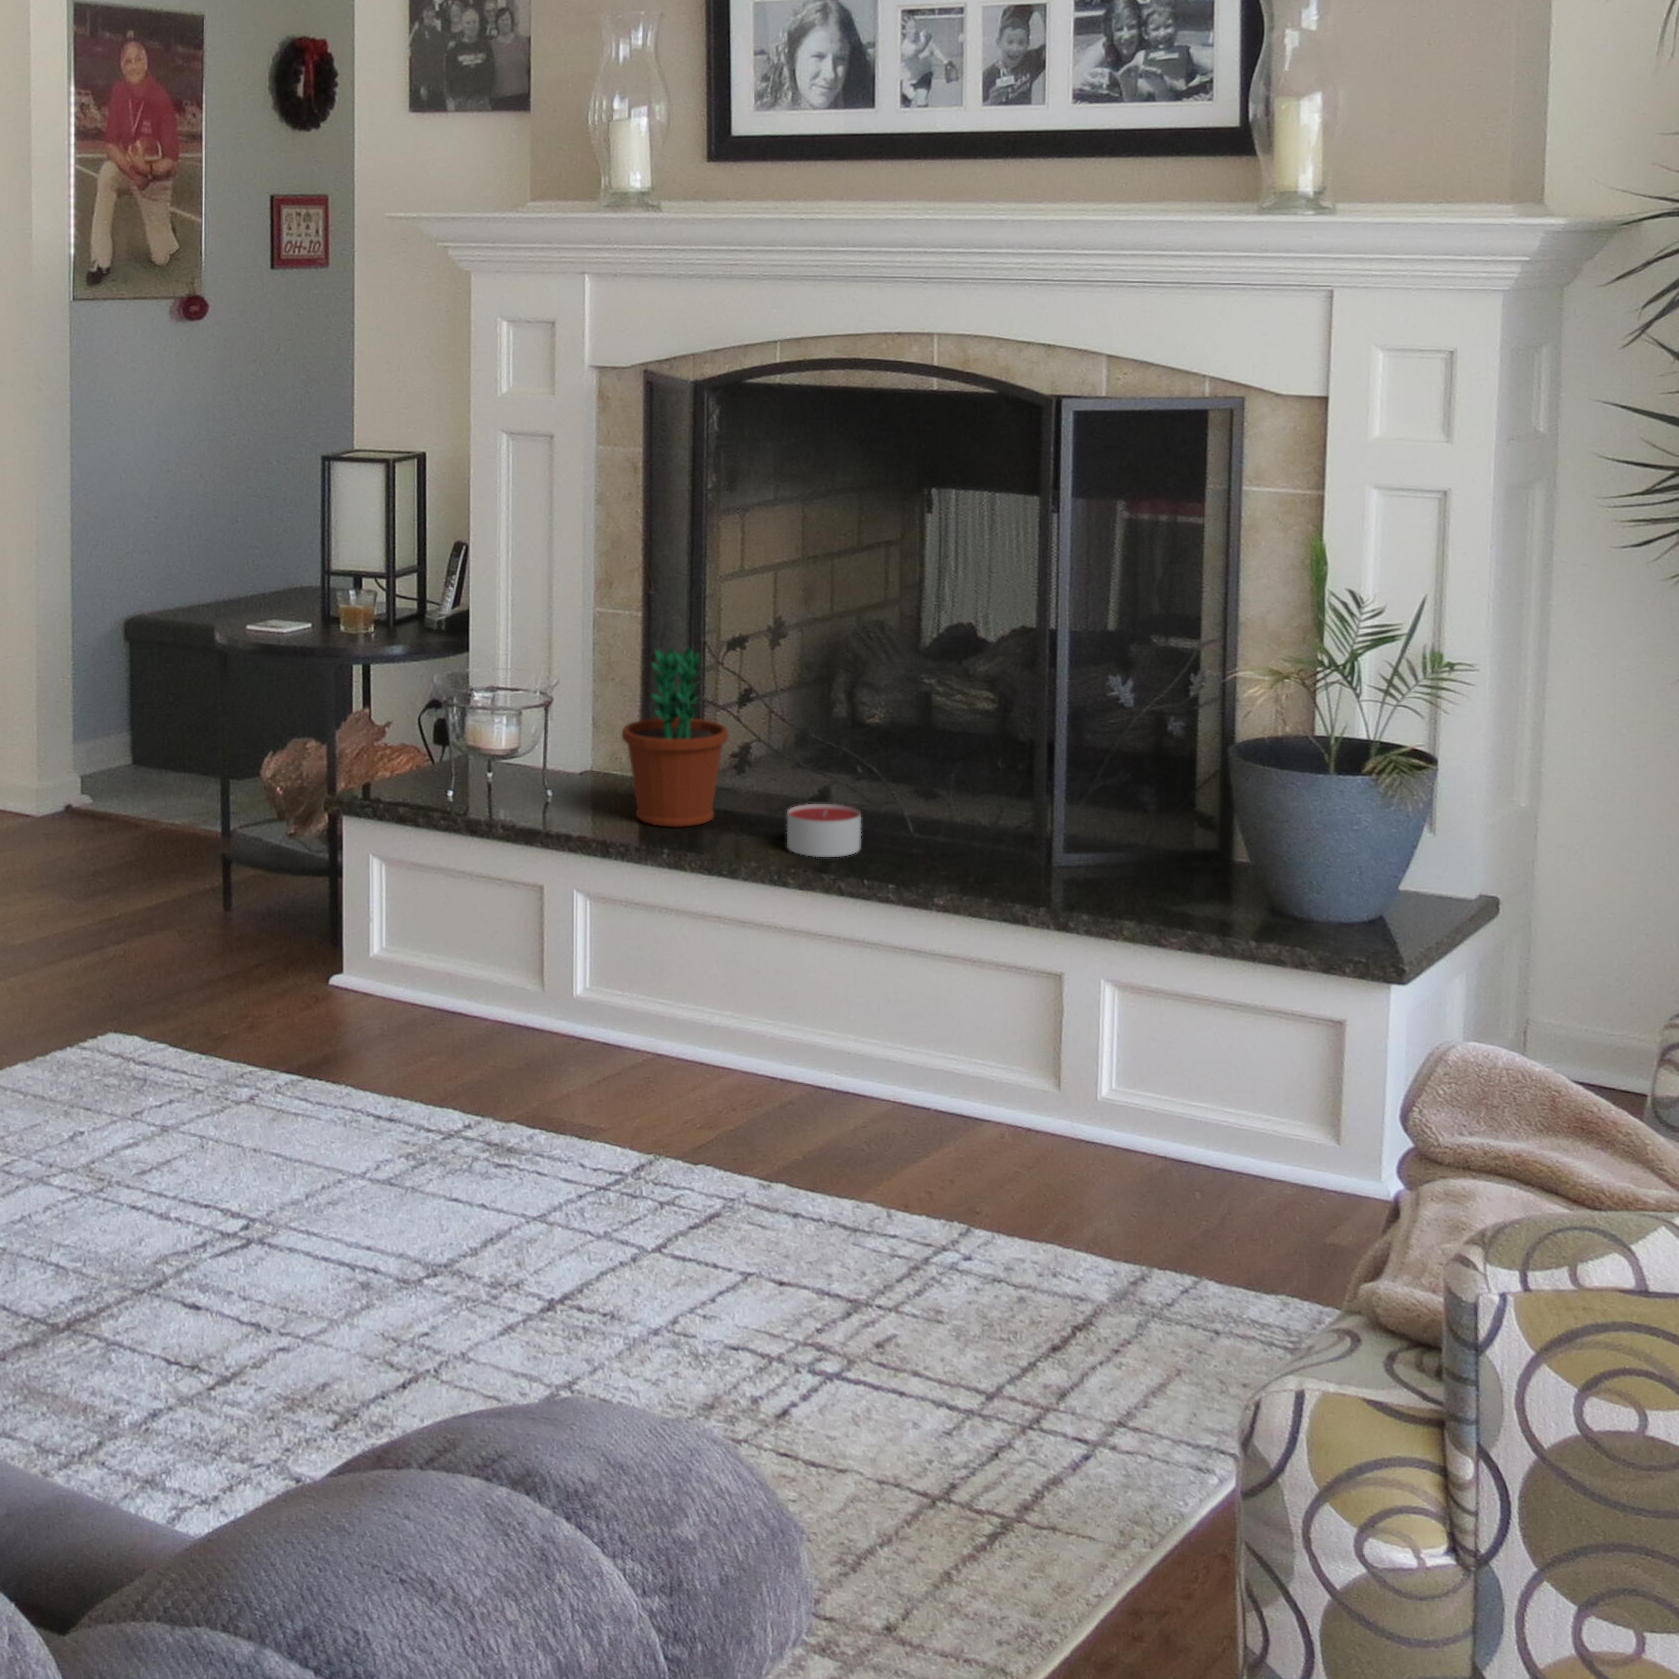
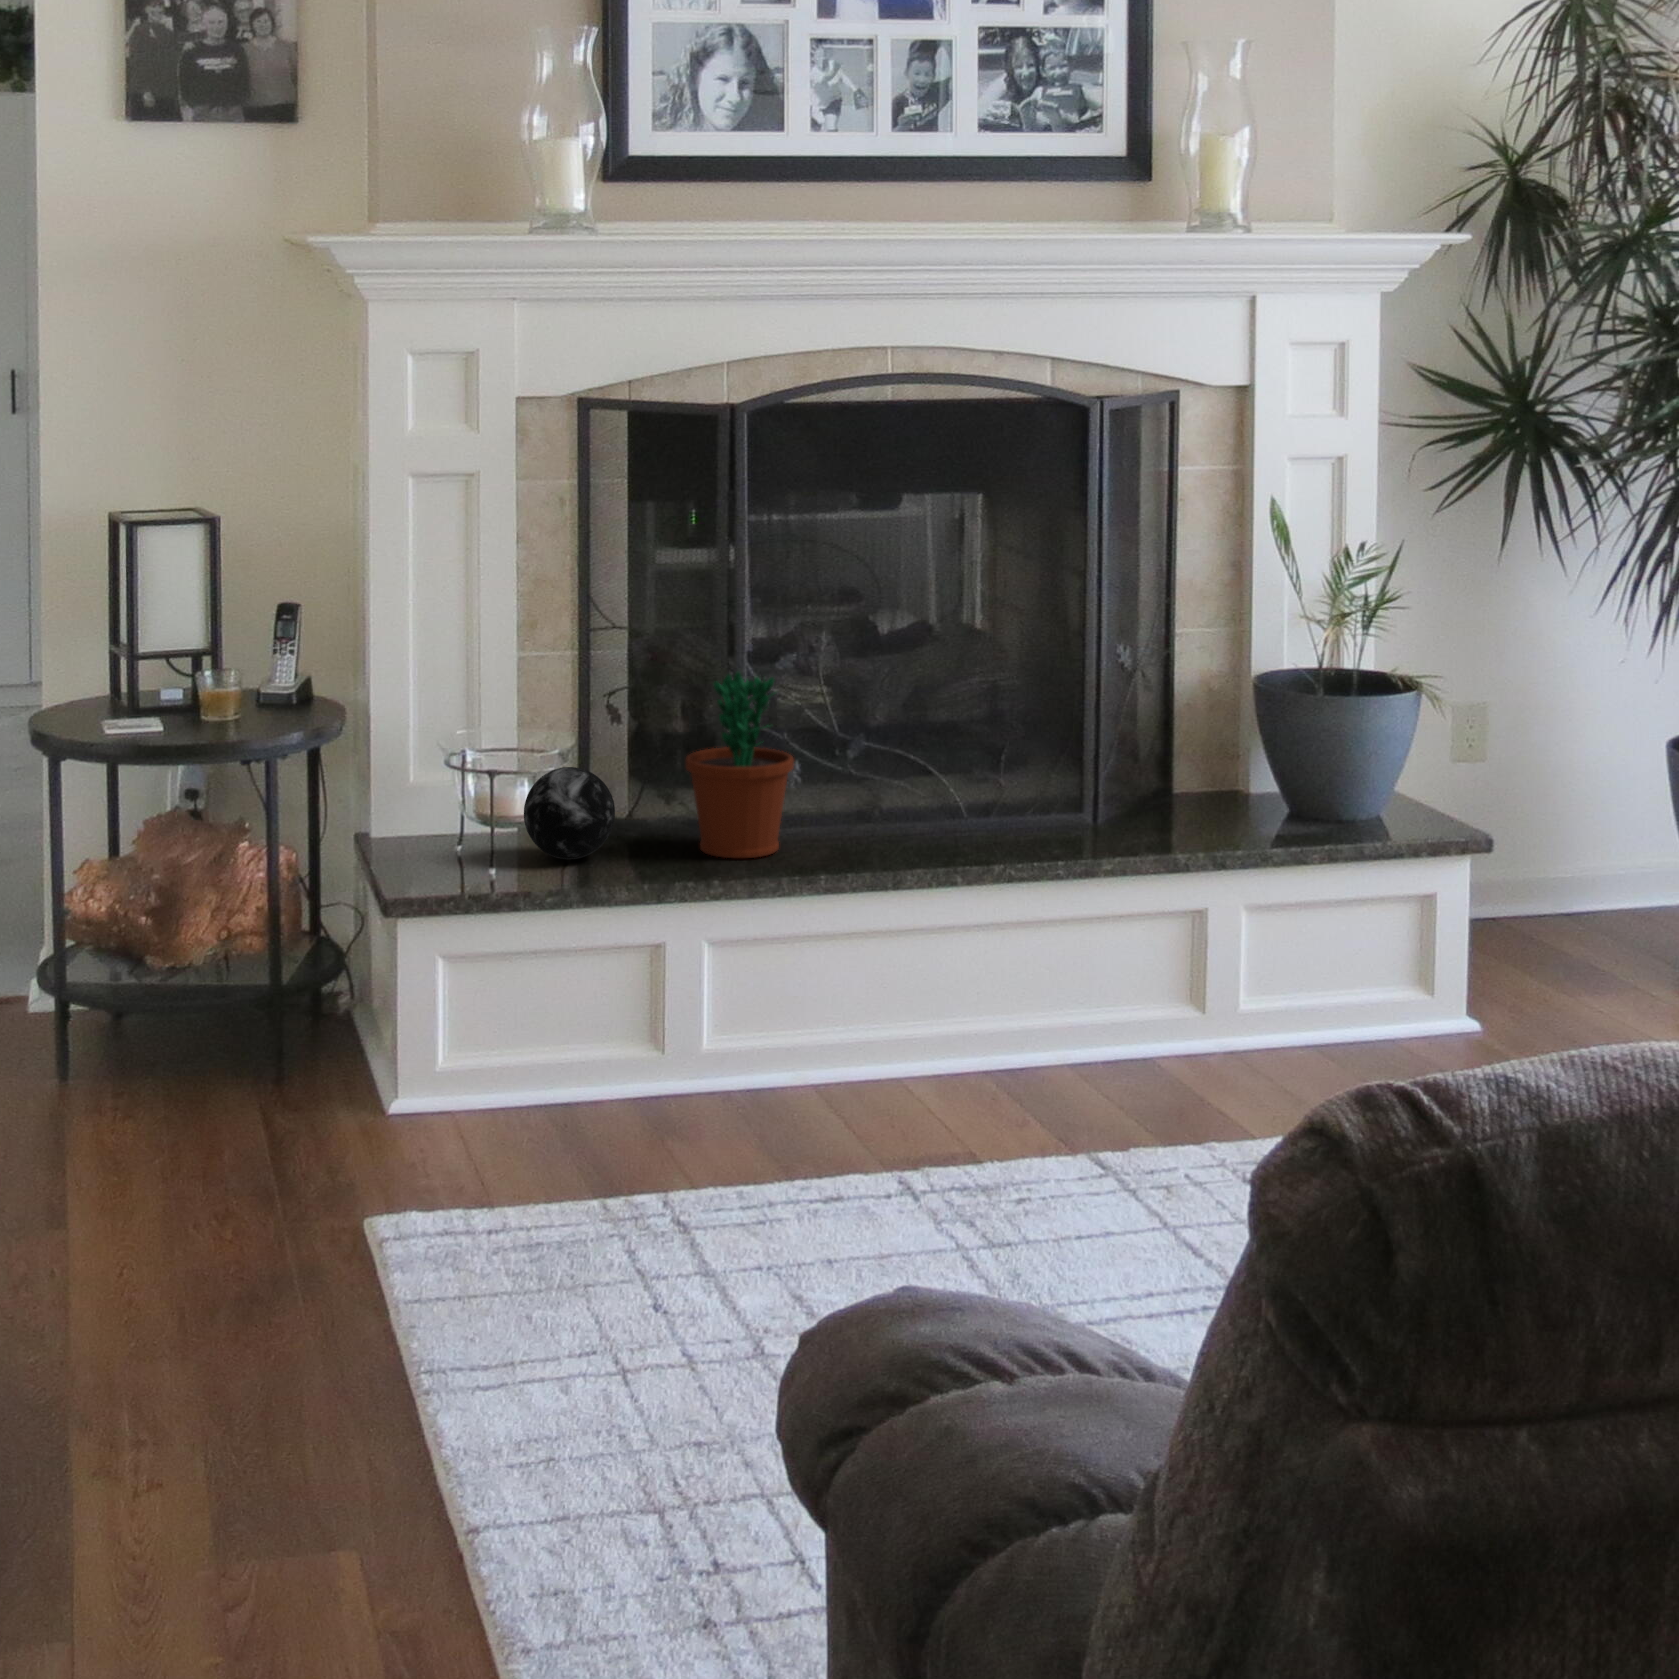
decorative orb: none [492,712,575,796] -> present [524,767,615,859]
candle: present [787,804,861,857] -> none [883,803,954,854]

